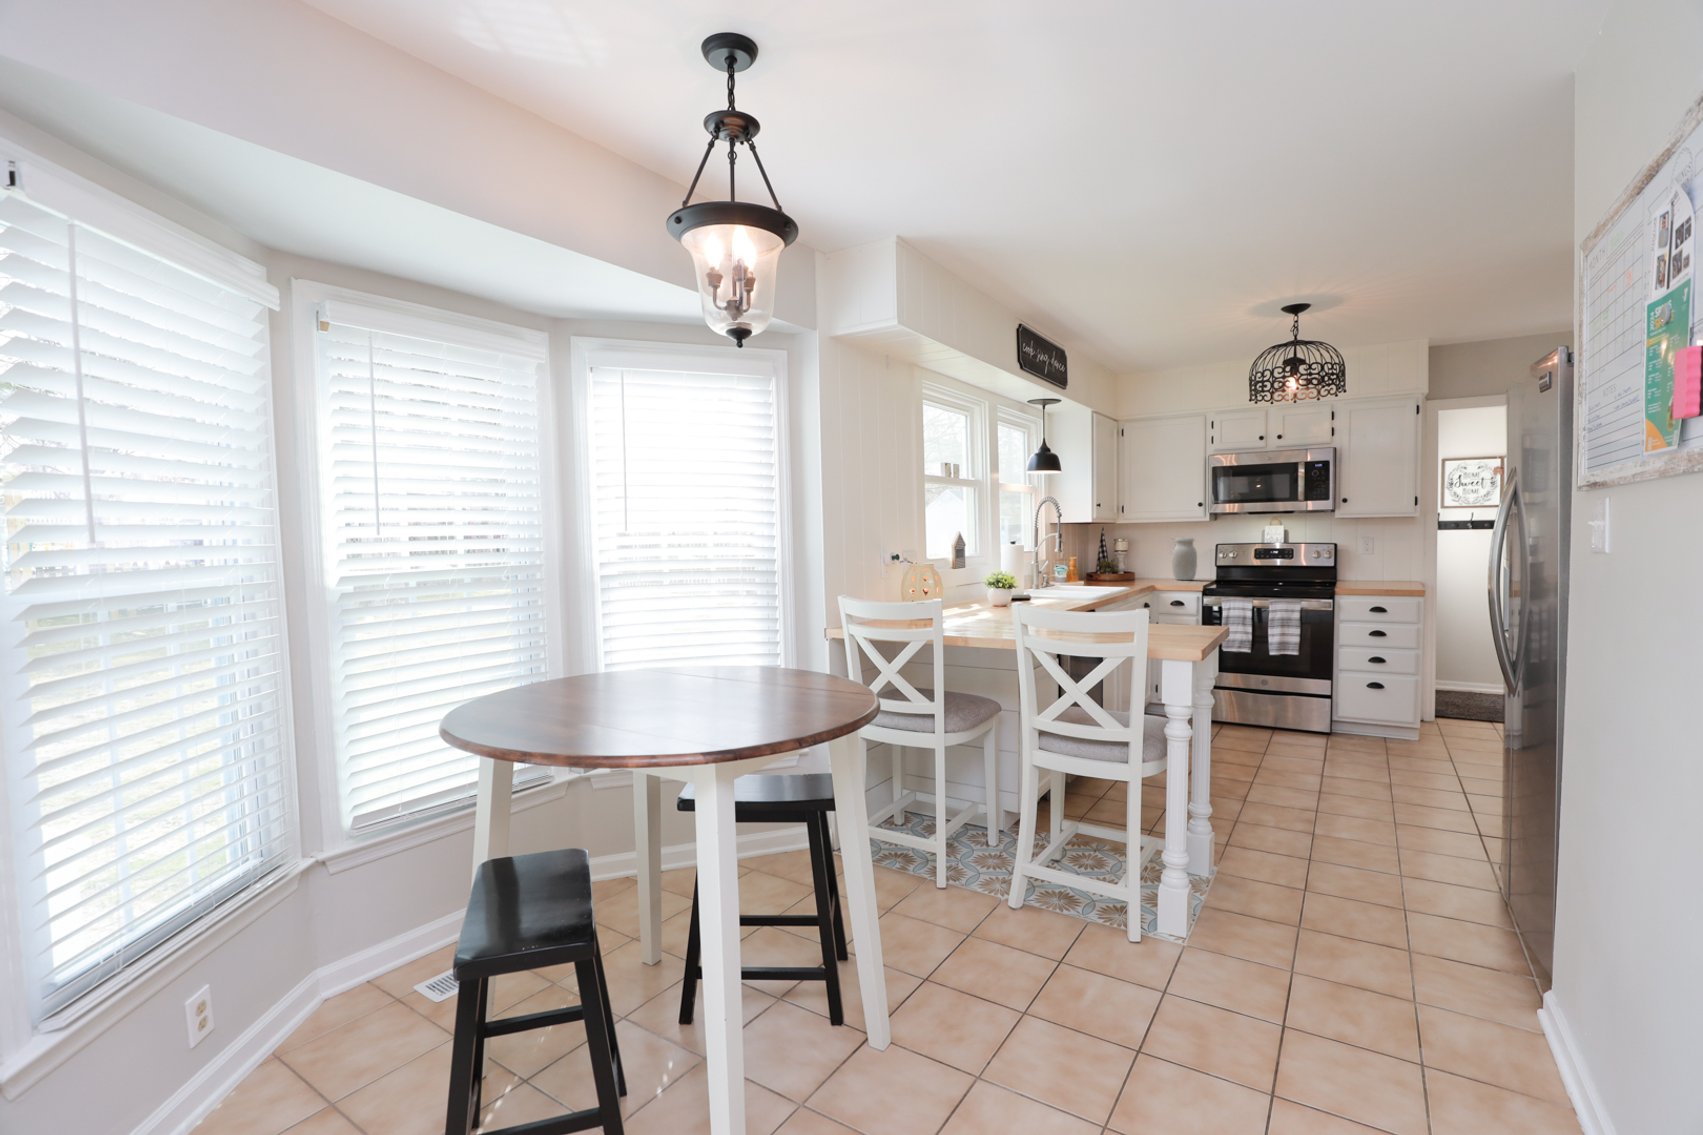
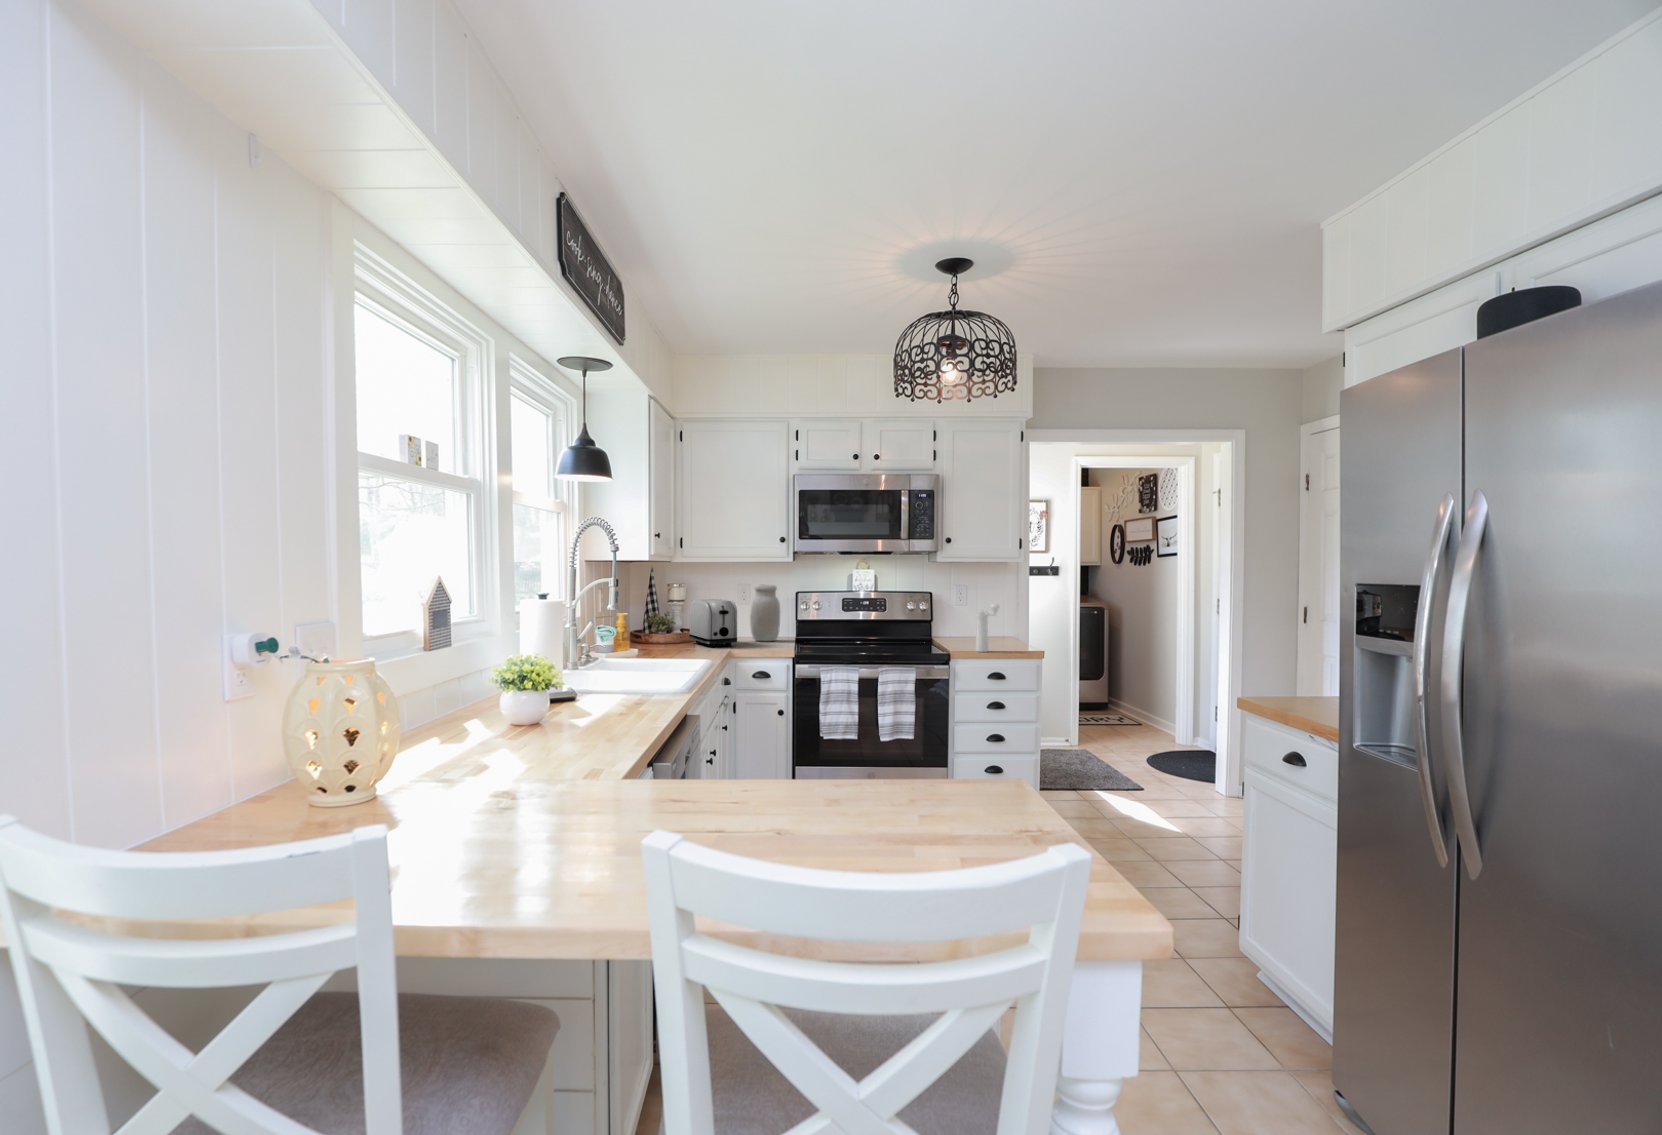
toaster: none [1123,548,1157,582] -> present [689,599,737,647]
pepper mill: none [1365,553,1396,593] -> present [976,604,999,652]

